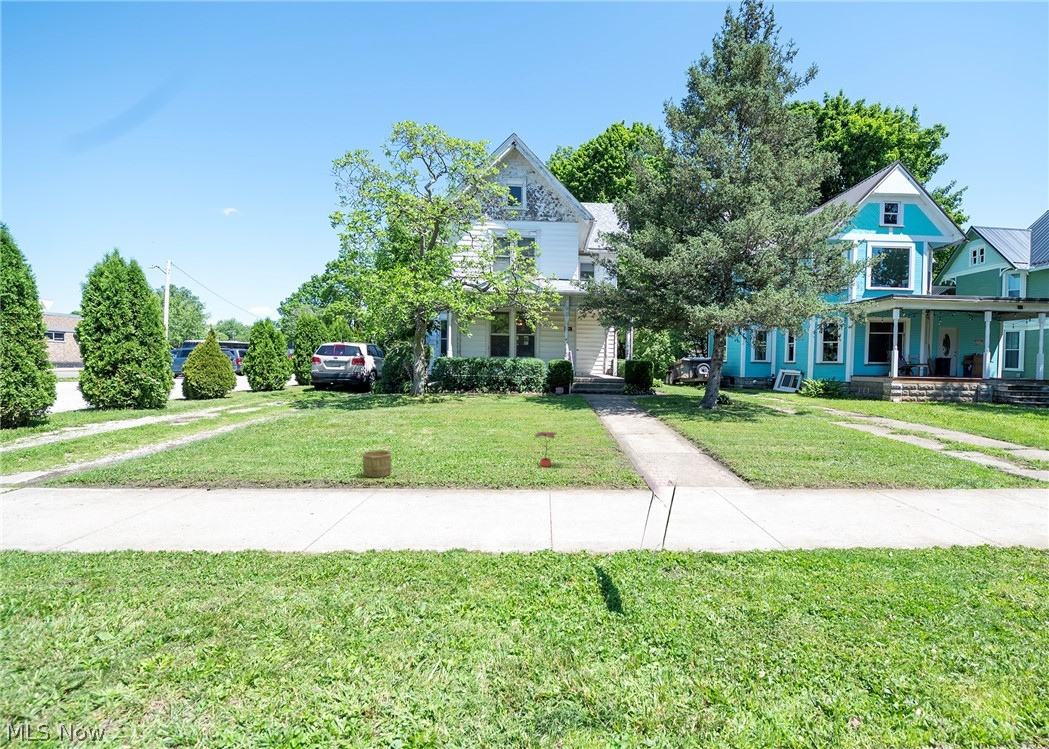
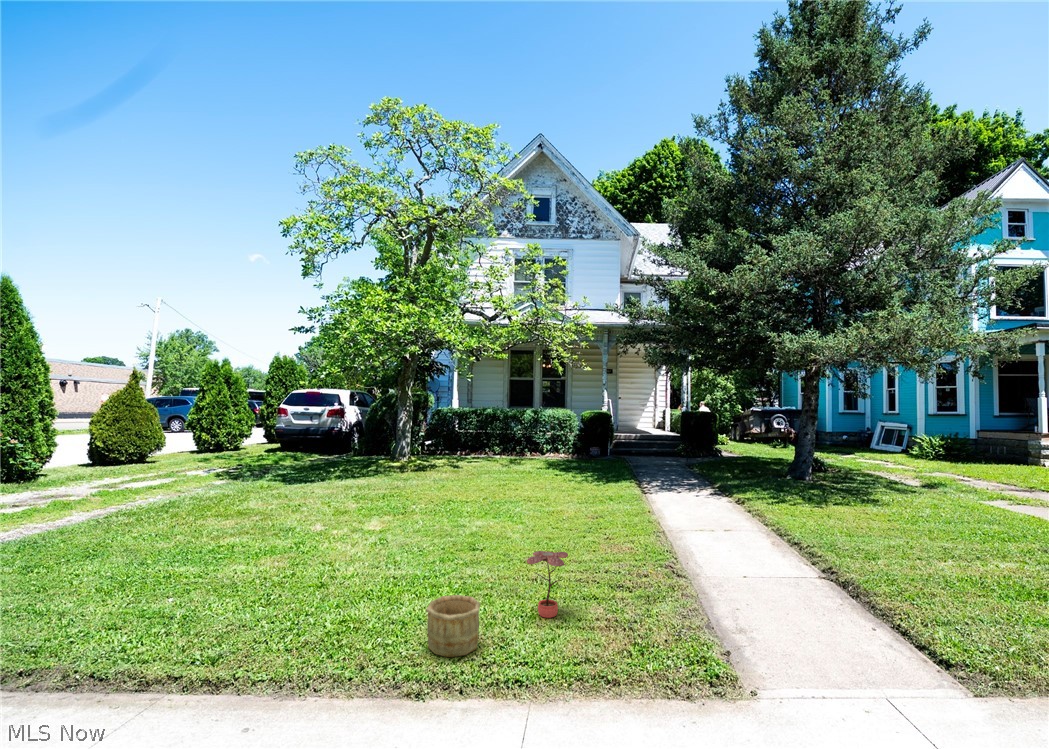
wooden bucket: present [362,450,392,477] -> present [426,595,480,657]

